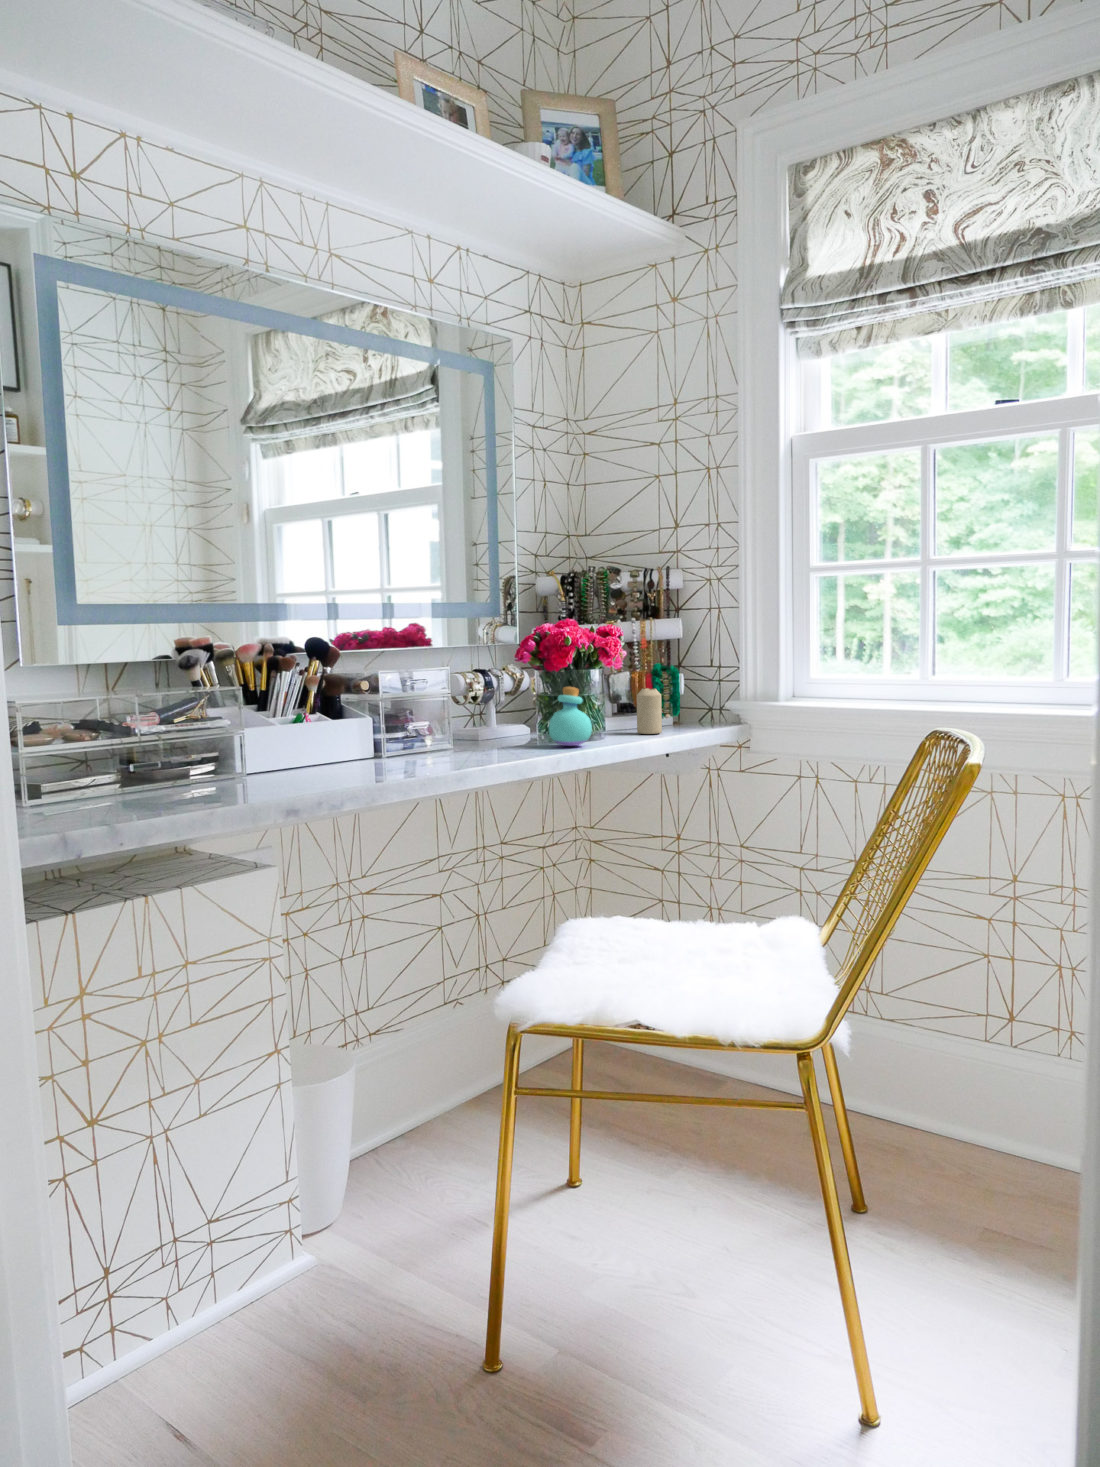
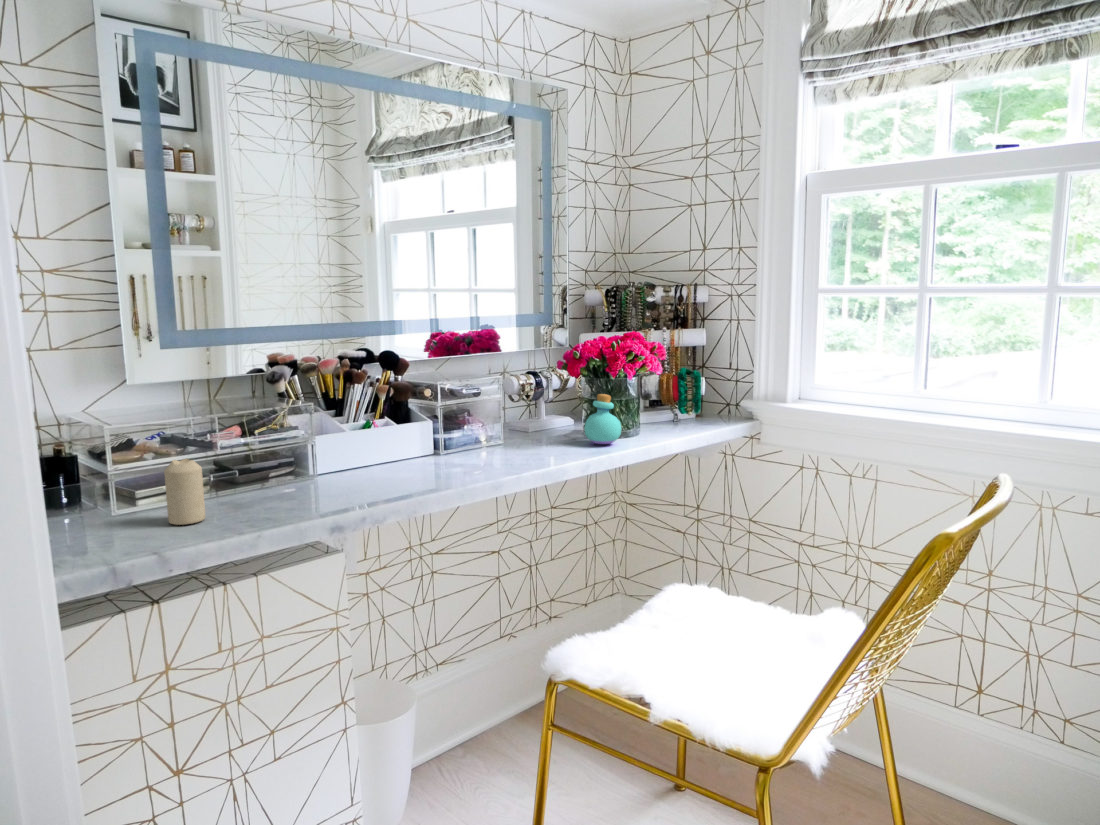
candle: present [637,688,662,734] -> present [164,459,205,525]

